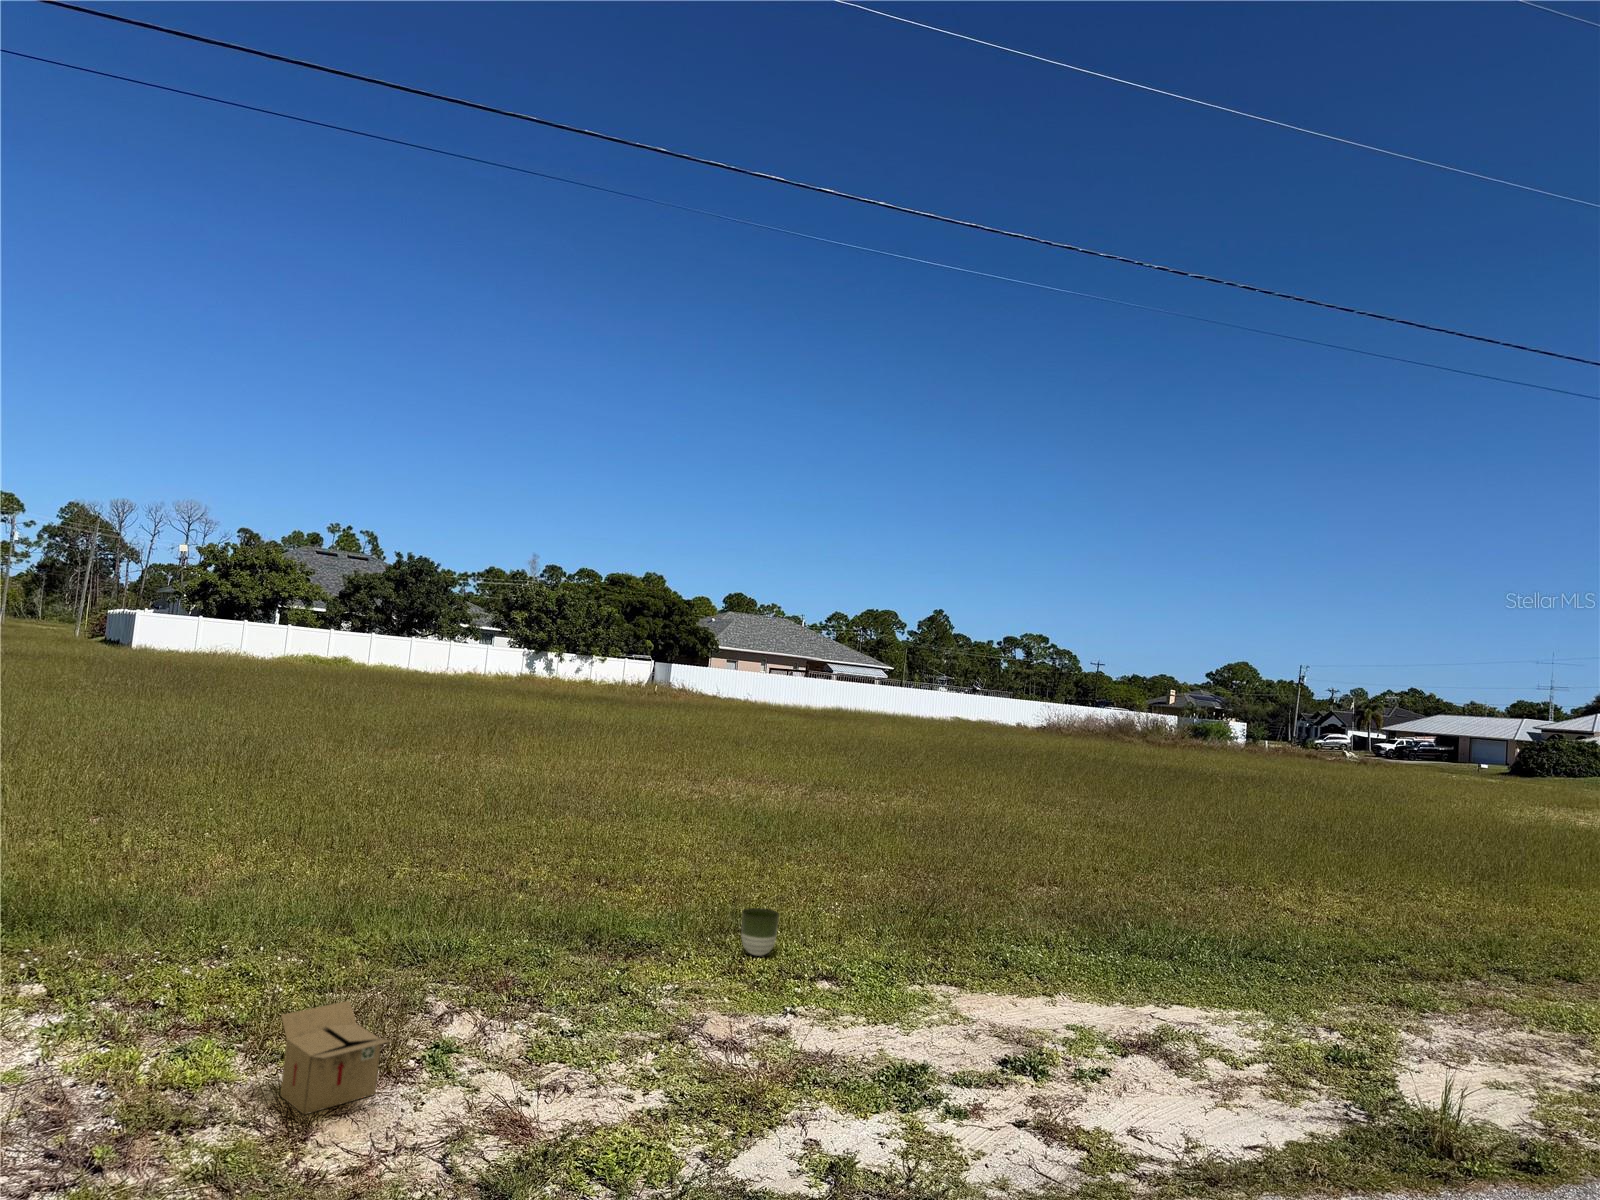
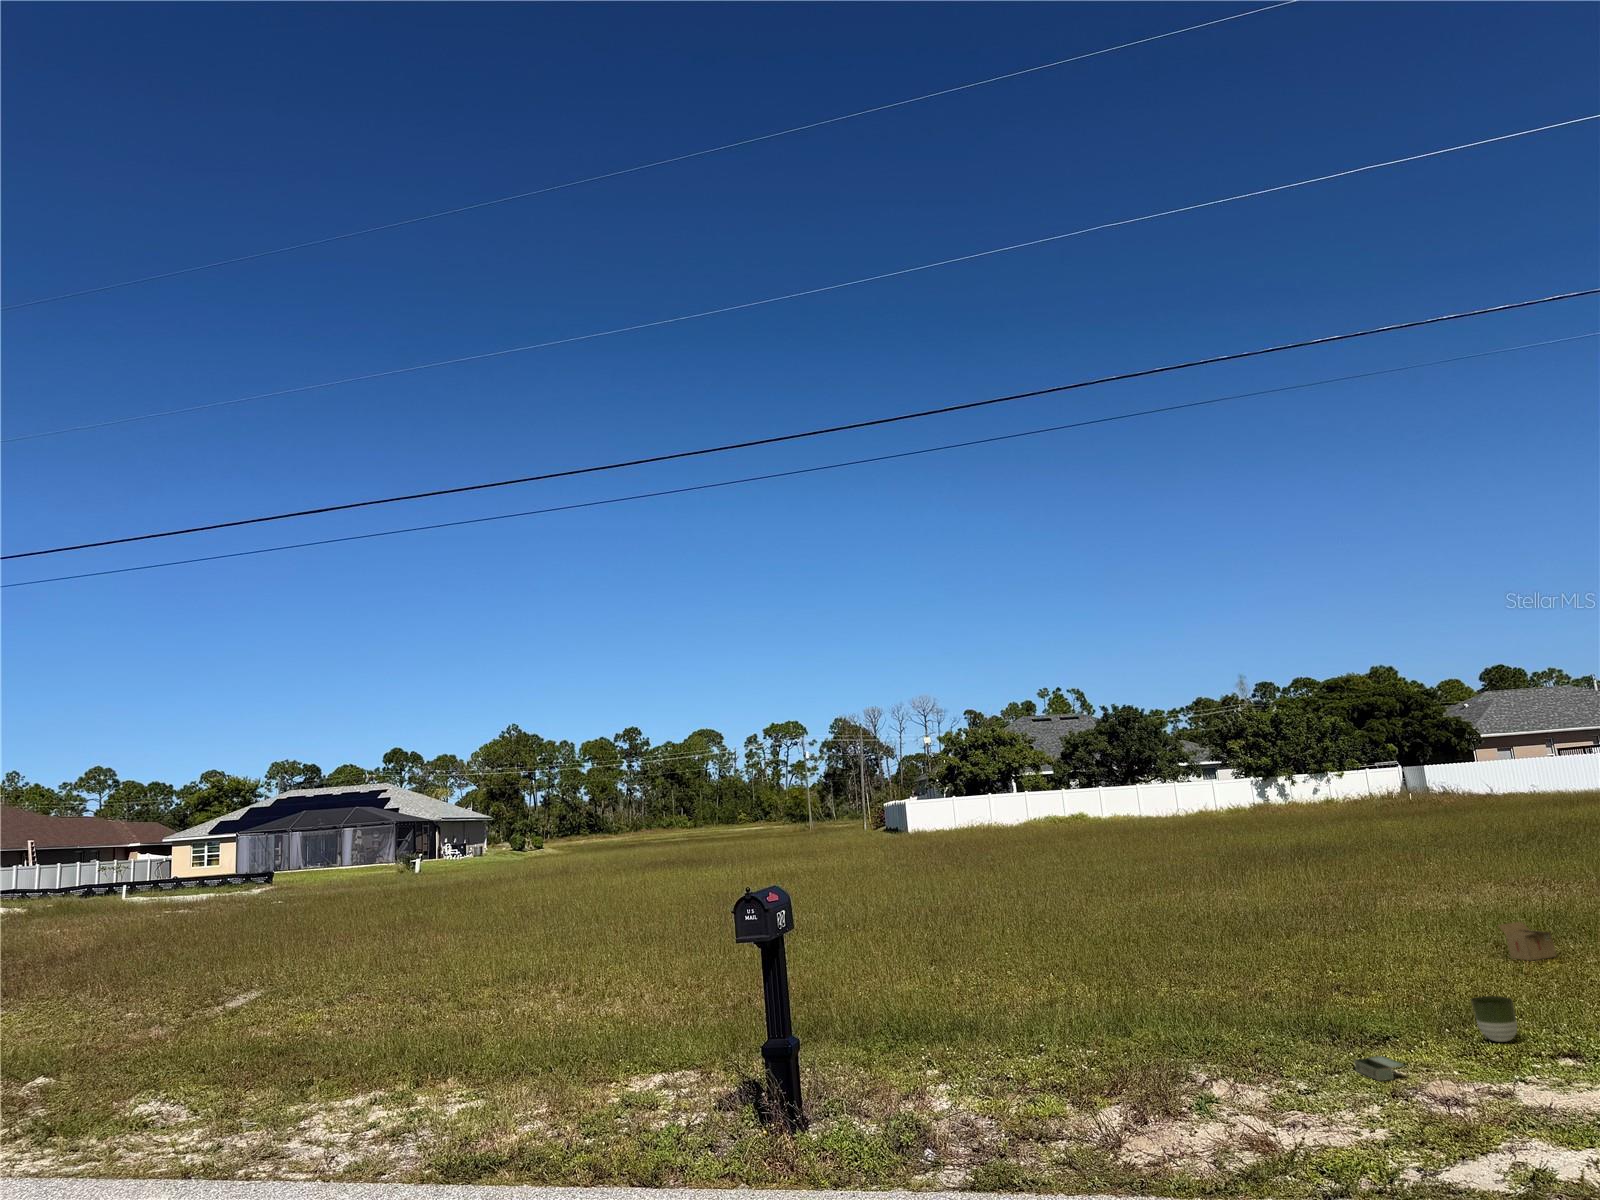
toolbox: none [624,977,680,1011] -> present [1354,1056,1405,1081]
cardboard box: present [280,1001,391,1115] -> present [1498,922,1556,961]

